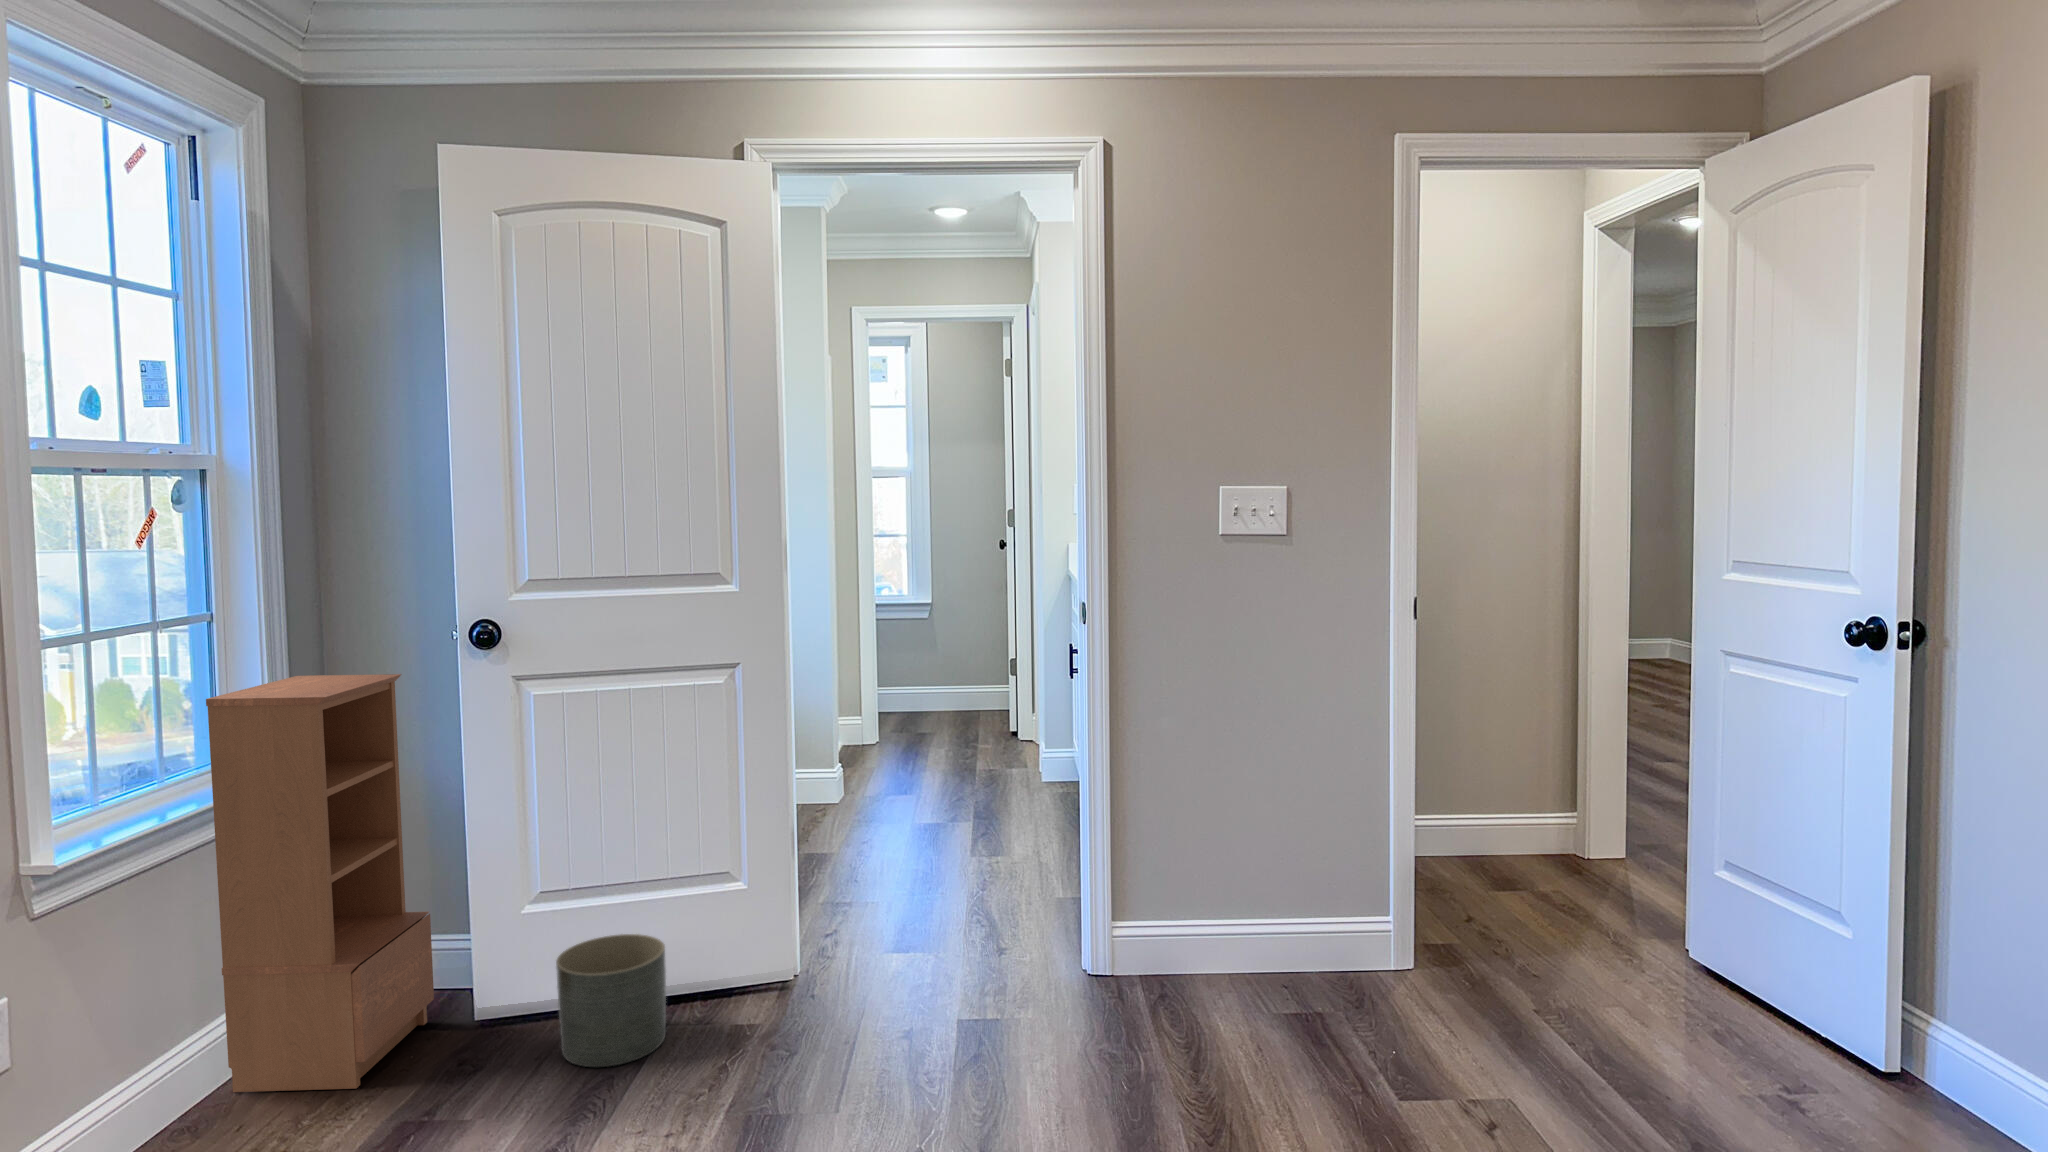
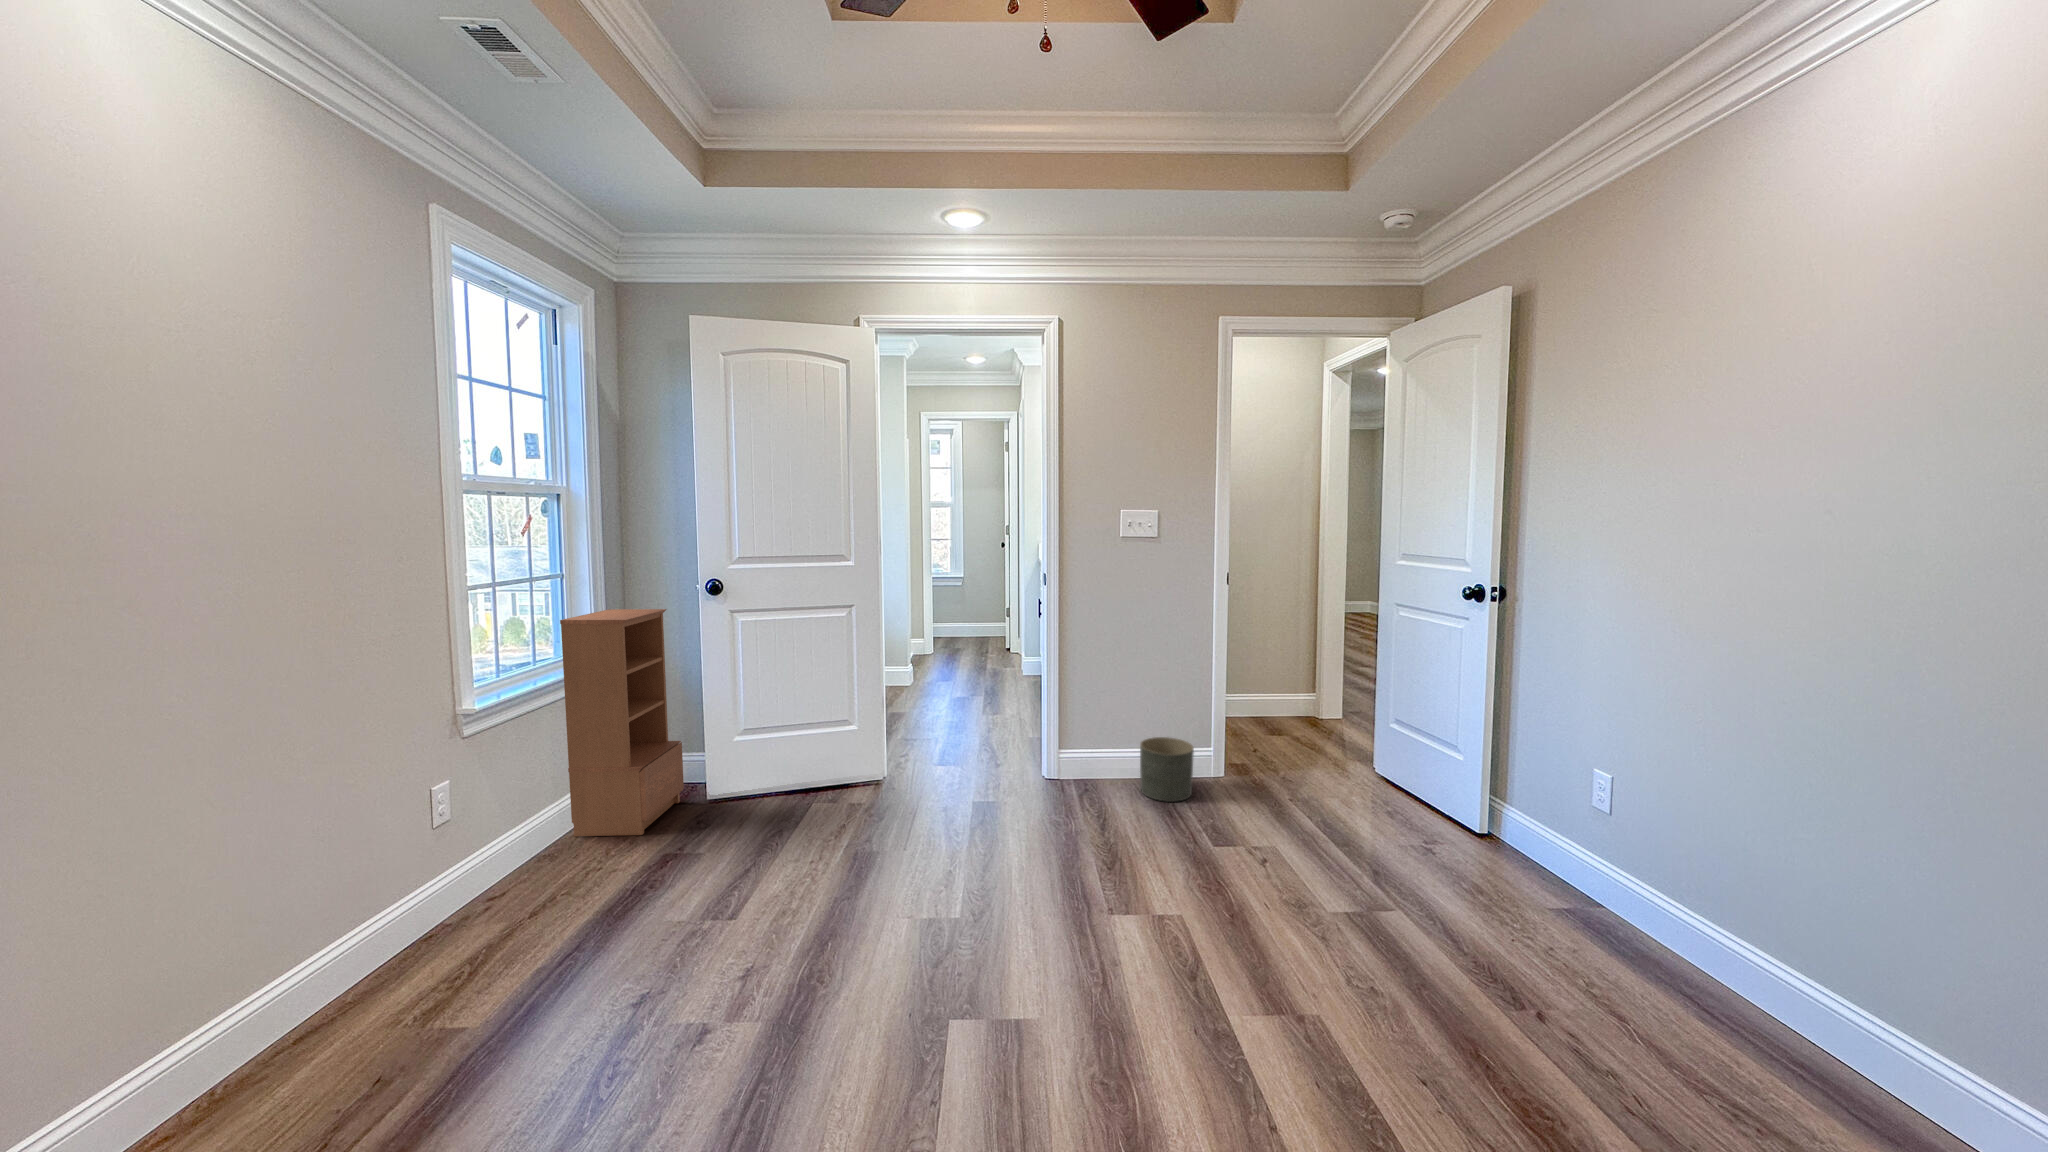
planter: present [556,934,666,1067] -> present [1140,737,1194,802]

